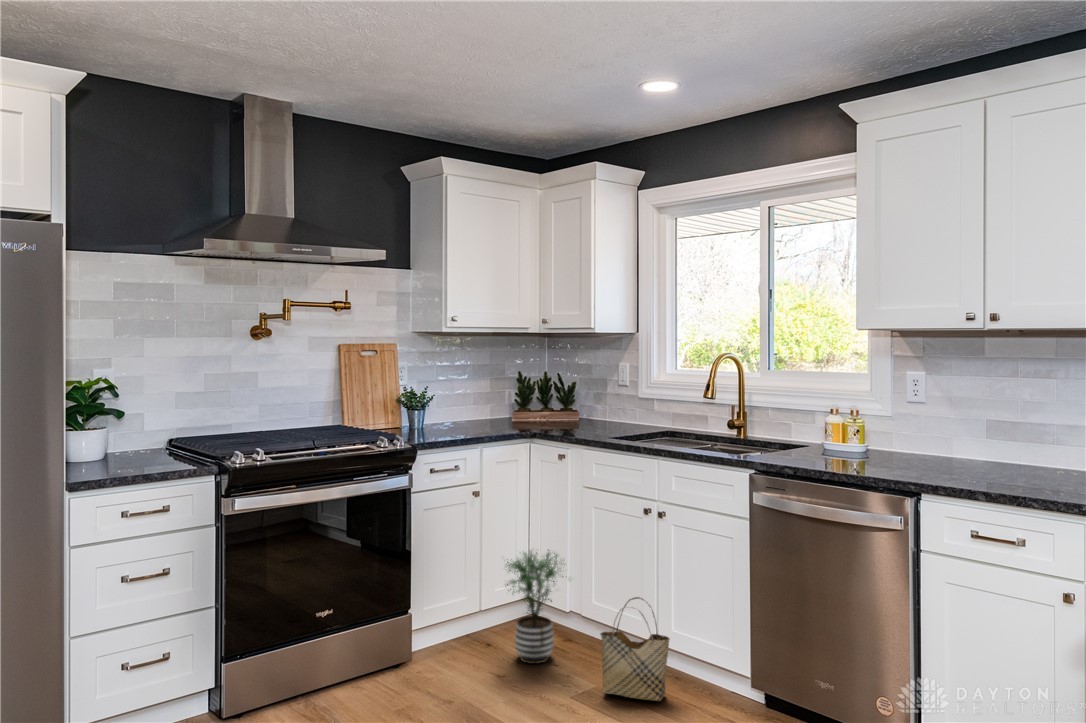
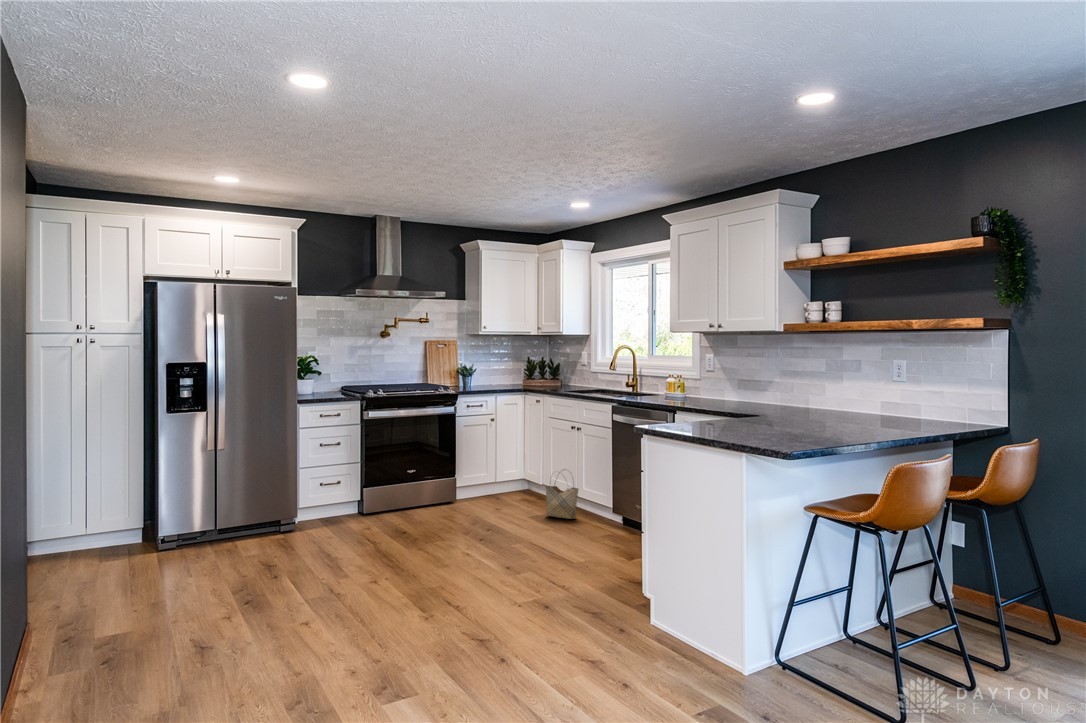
potted plant: present [505,550,564,664] -> none [502,447,539,506]

